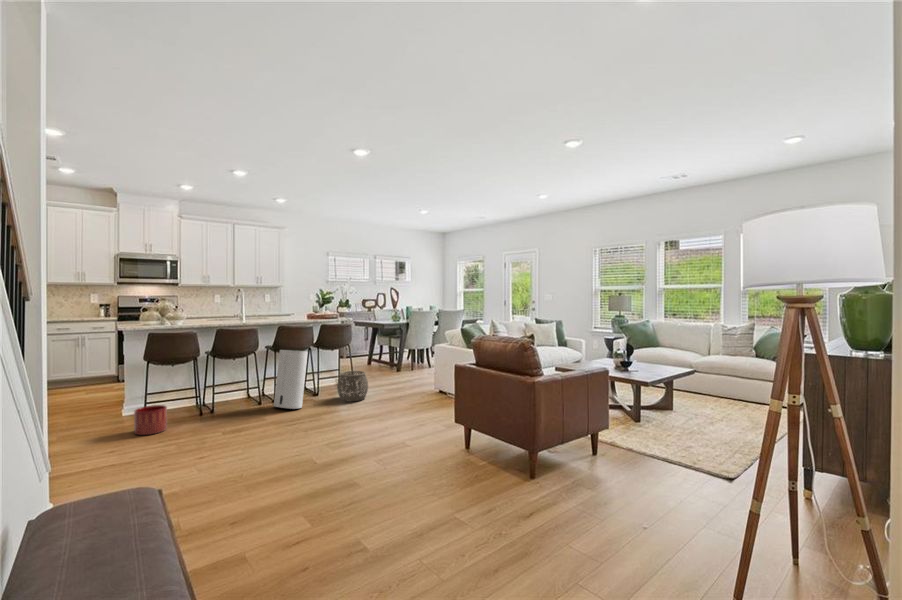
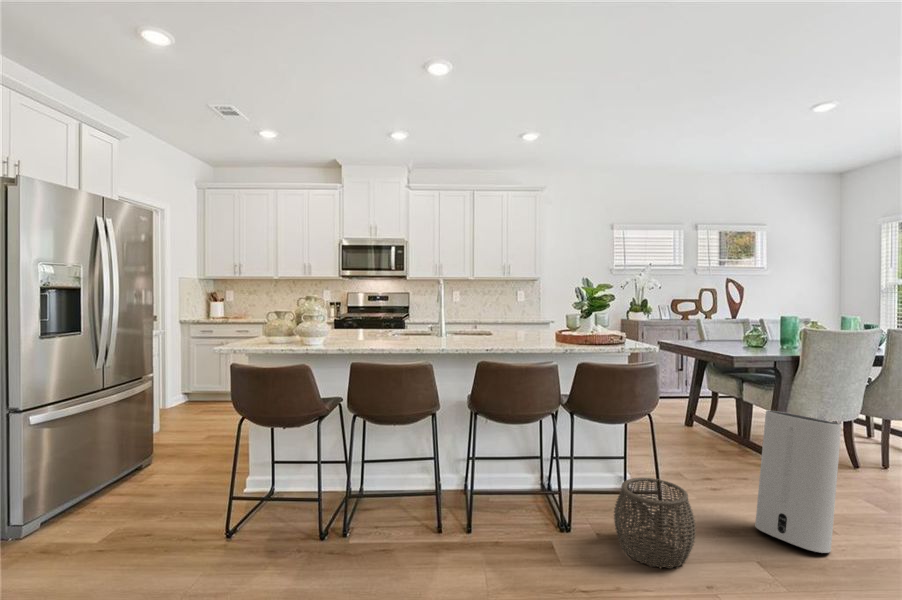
air purifier: present [274,350,307,409] -> present [755,410,842,553]
planter: present [134,405,167,435] -> none [217,503,272,570]

